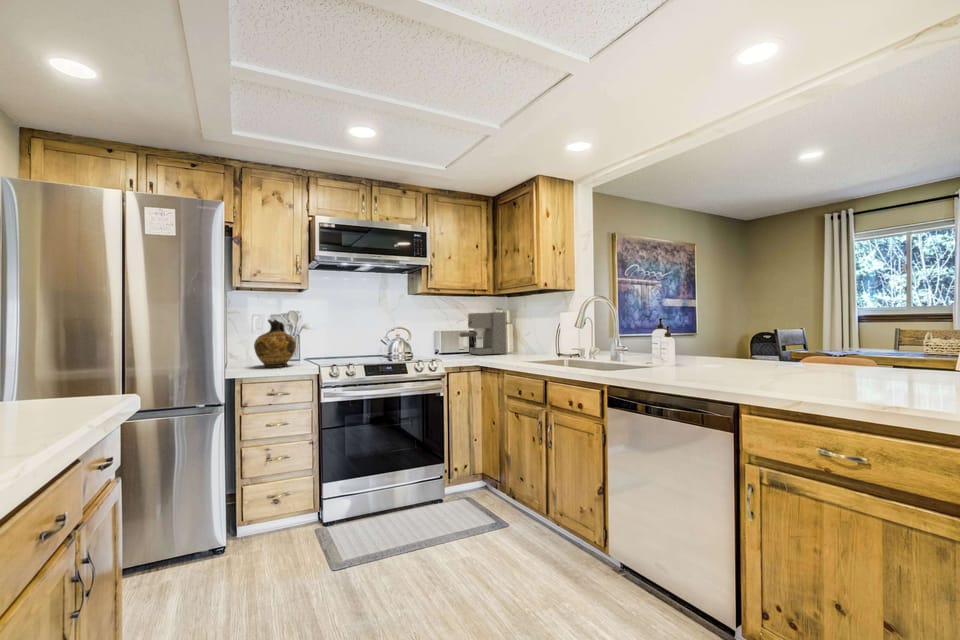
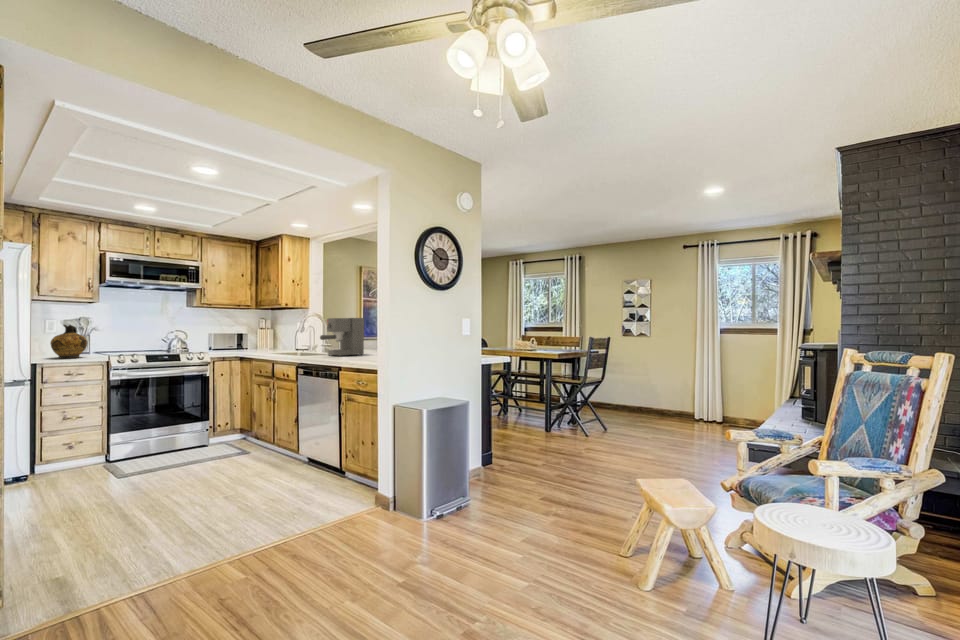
coffee maker: present [459,312,507,355] -> present [320,318,364,356]

